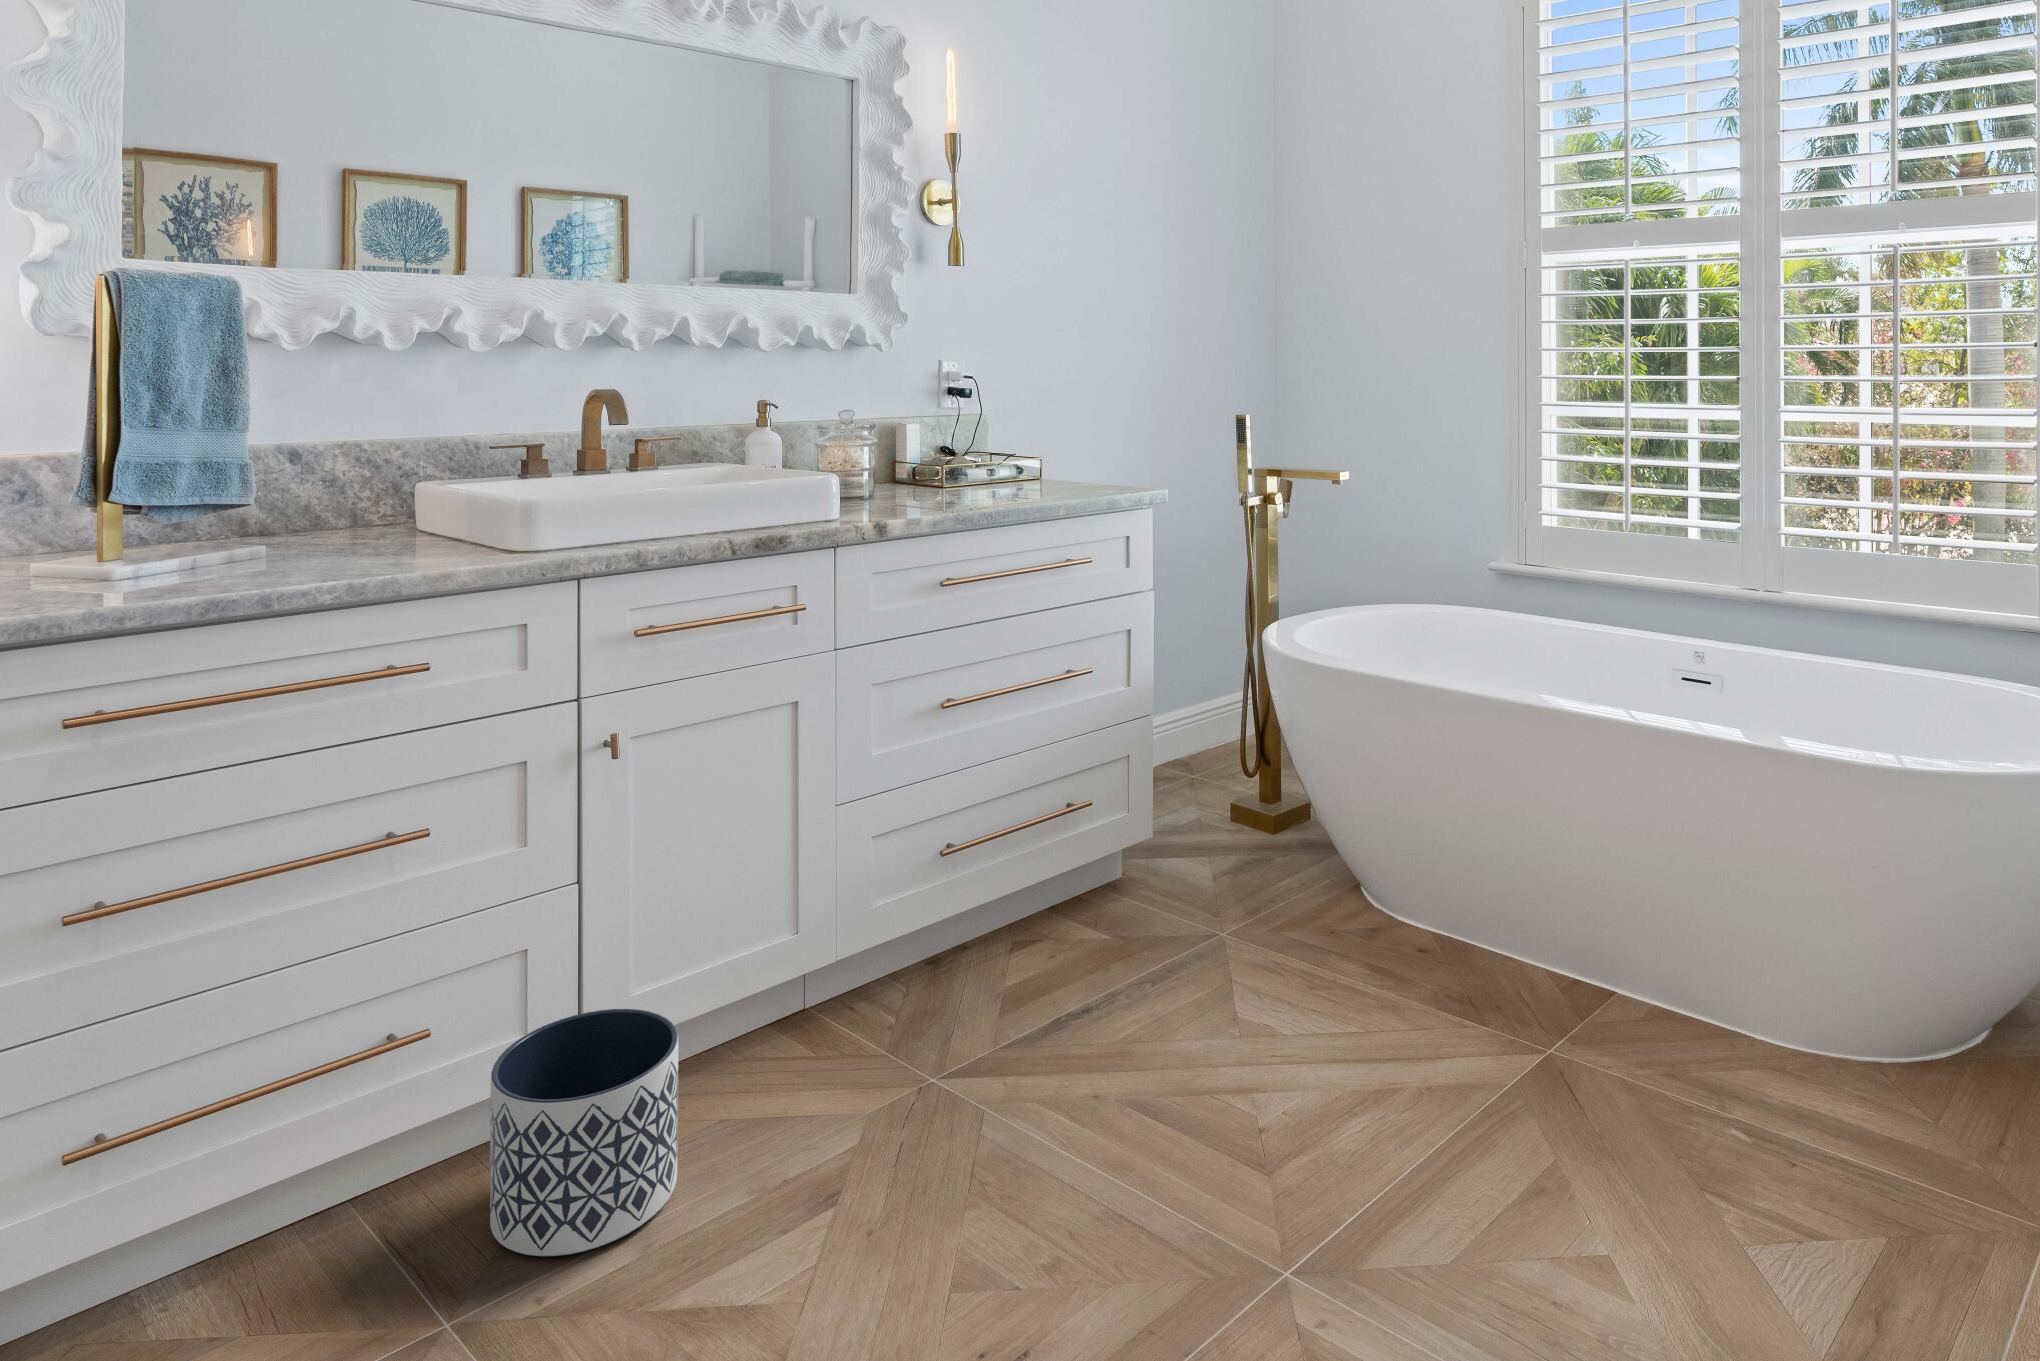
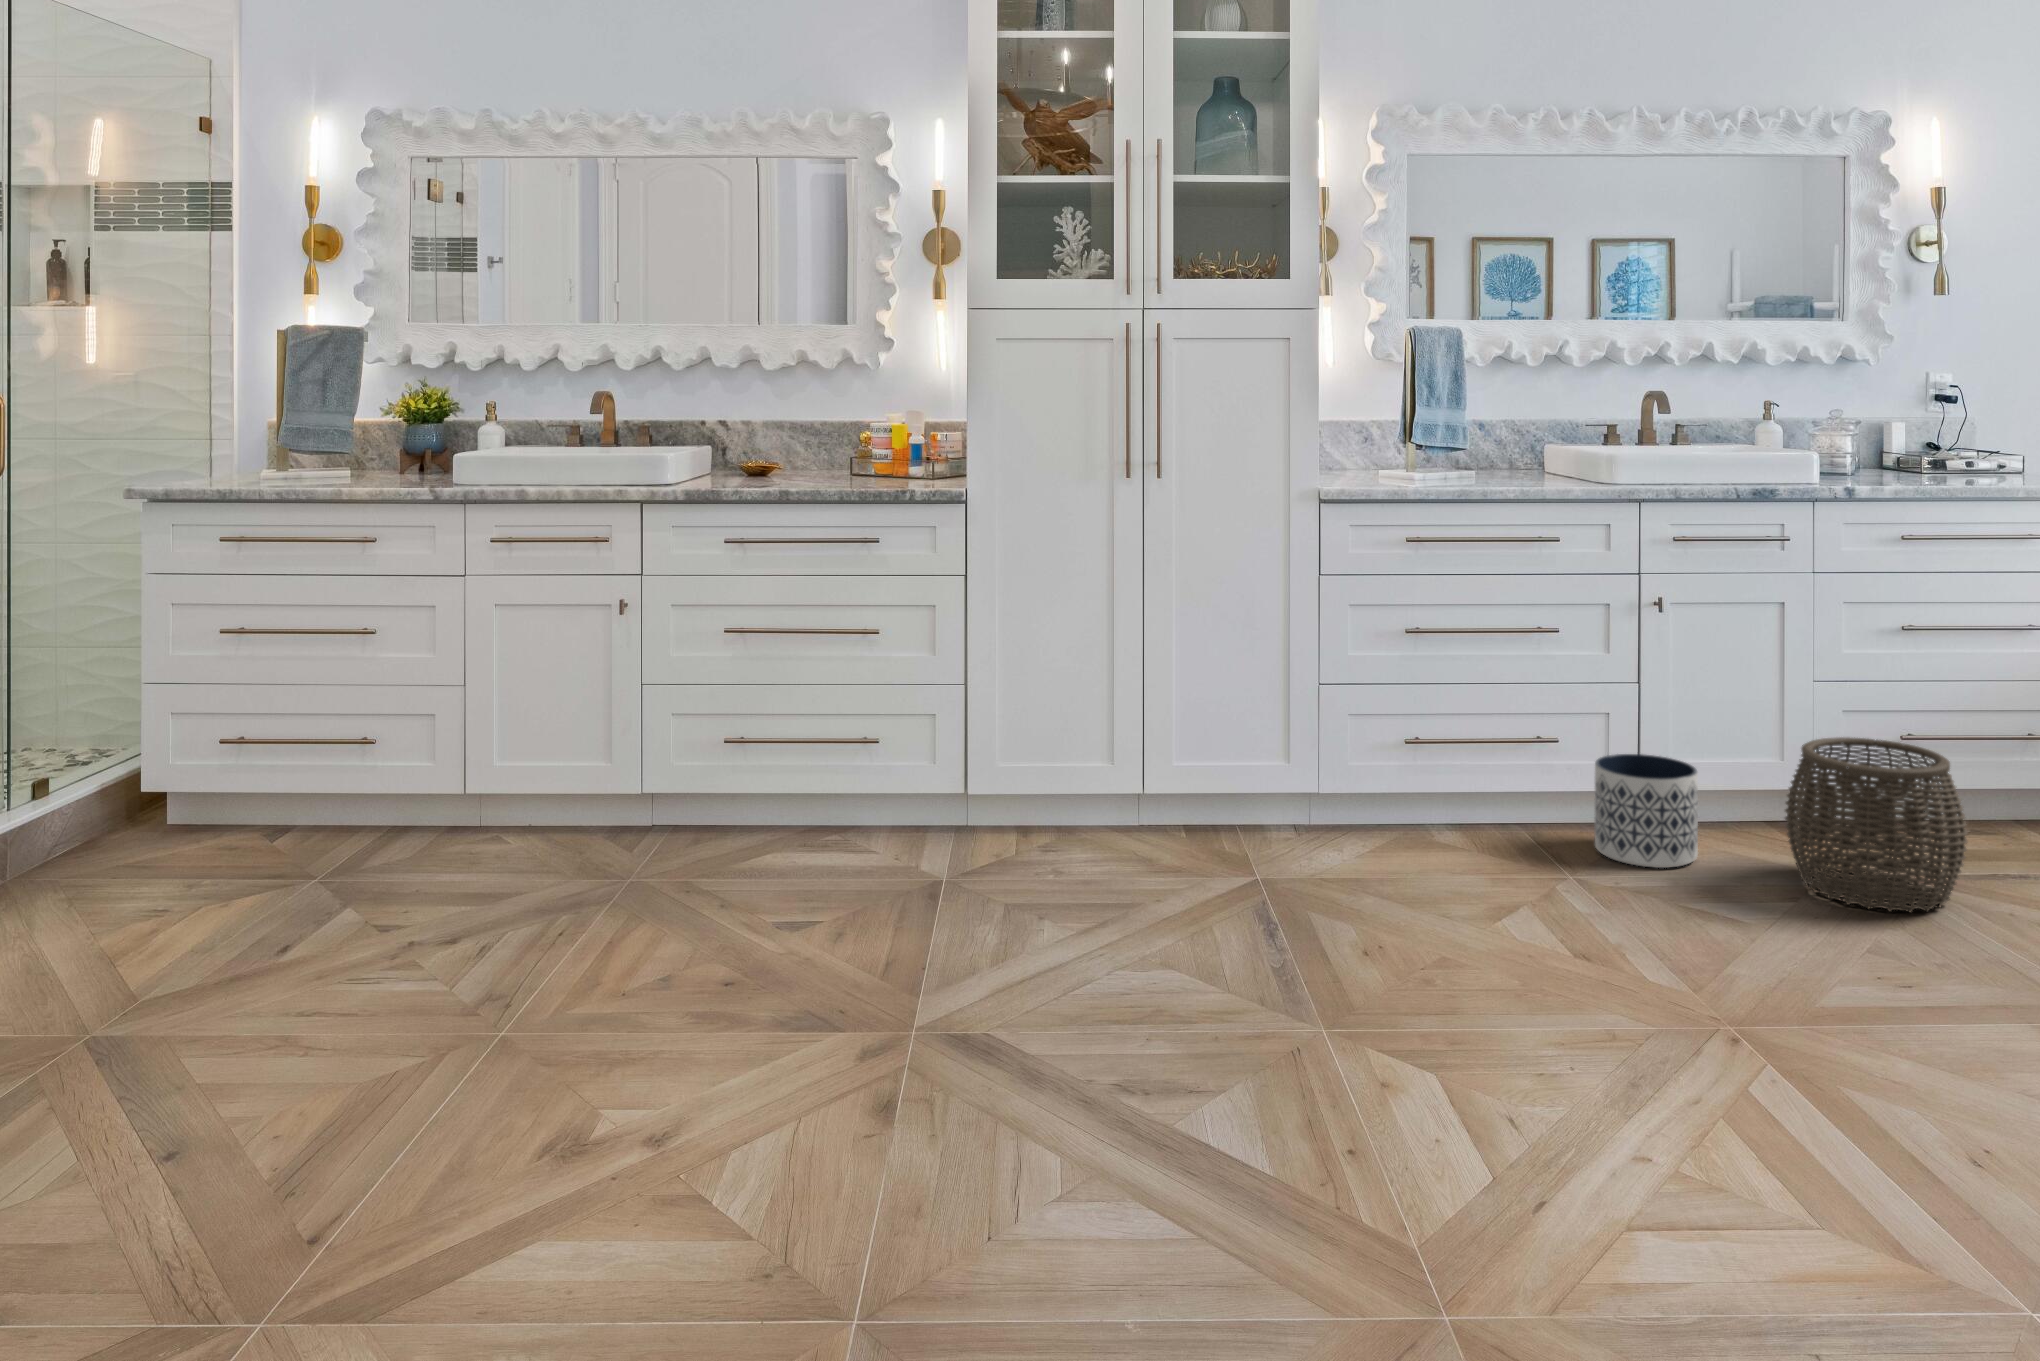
woven basket: none [819,903,1072,1215] -> present [1785,737,1967,912]

